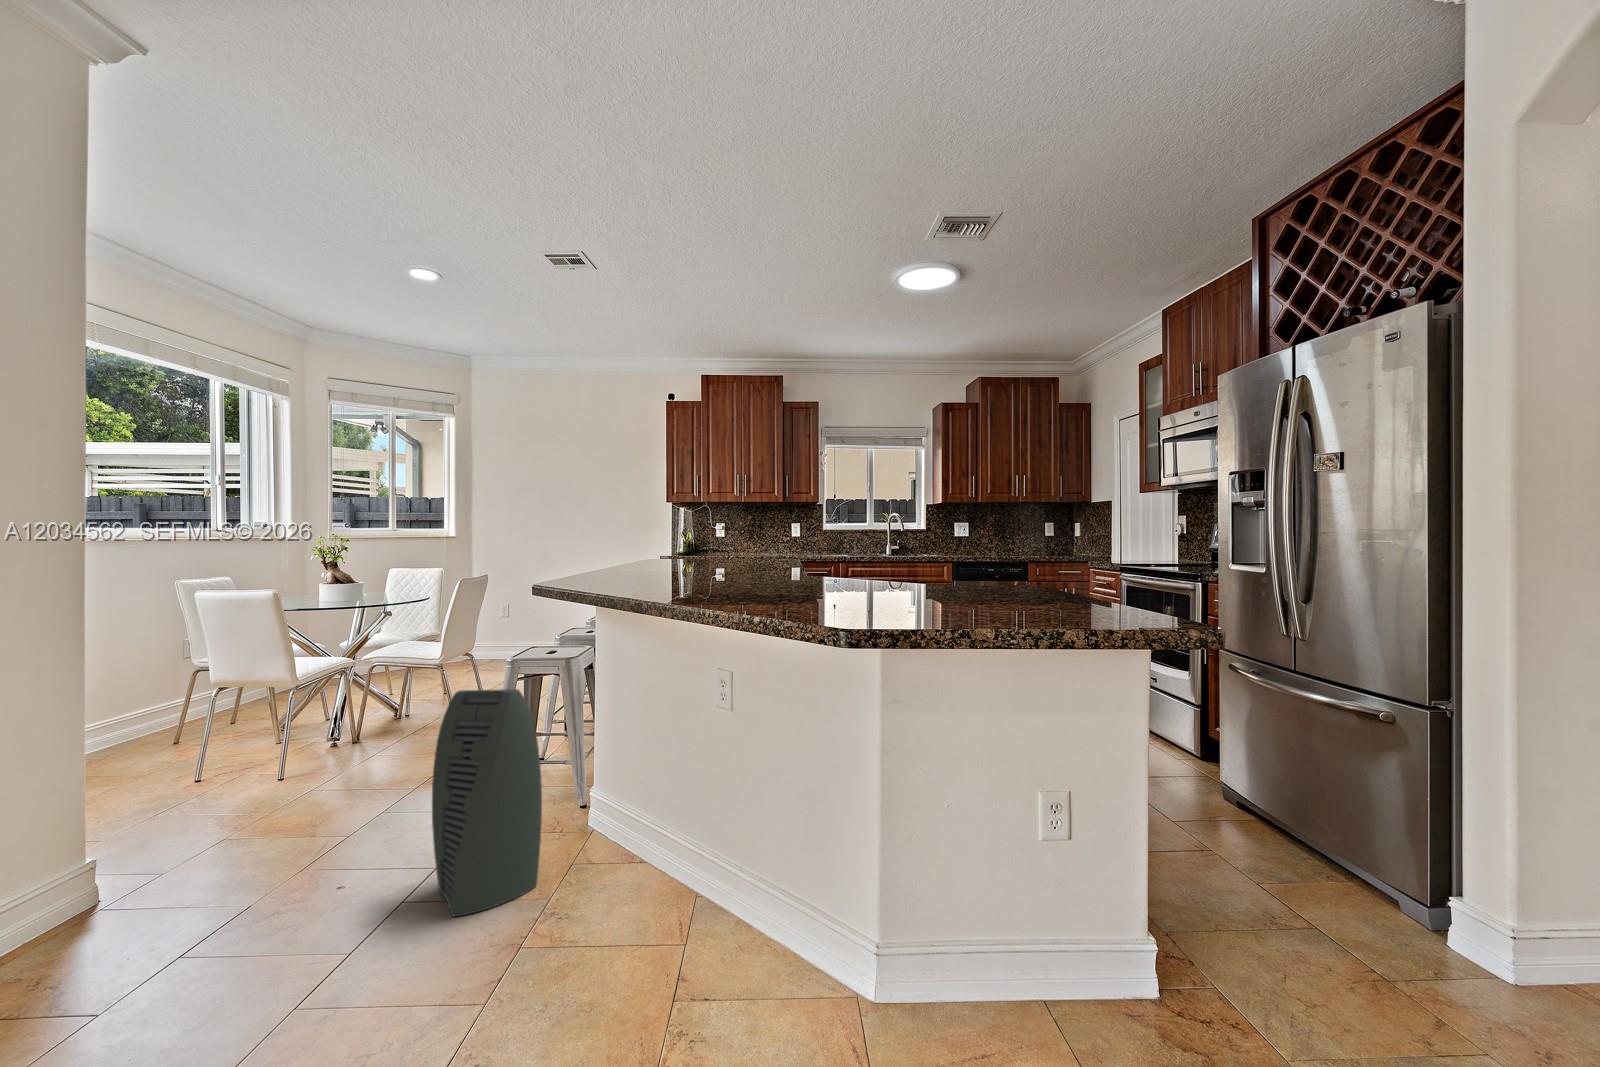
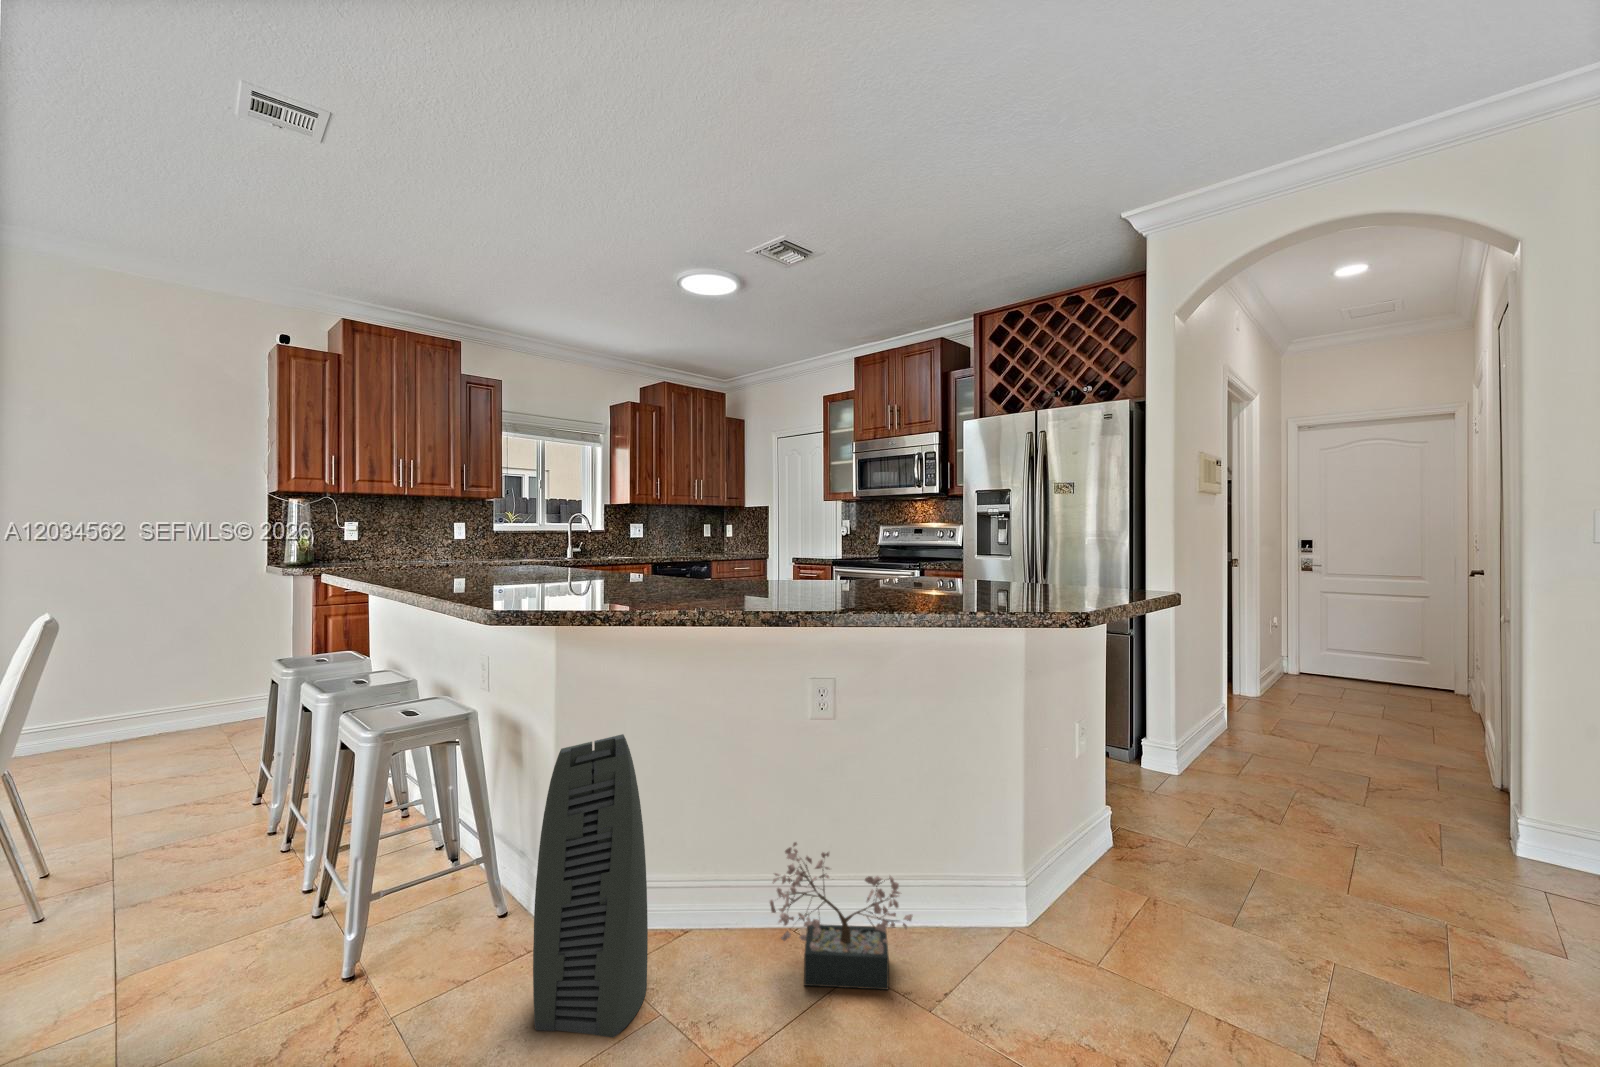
decorative plant: none [557,821,687,991] -> present [770,842,913,990]

